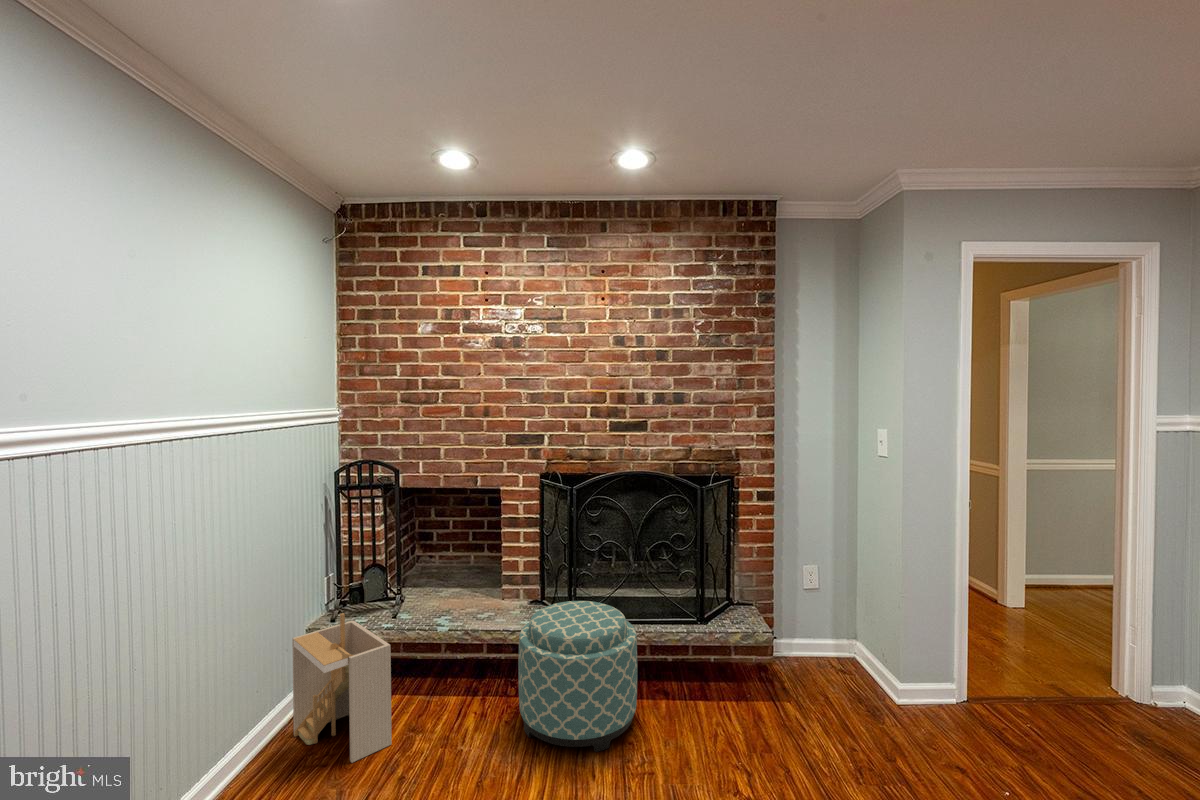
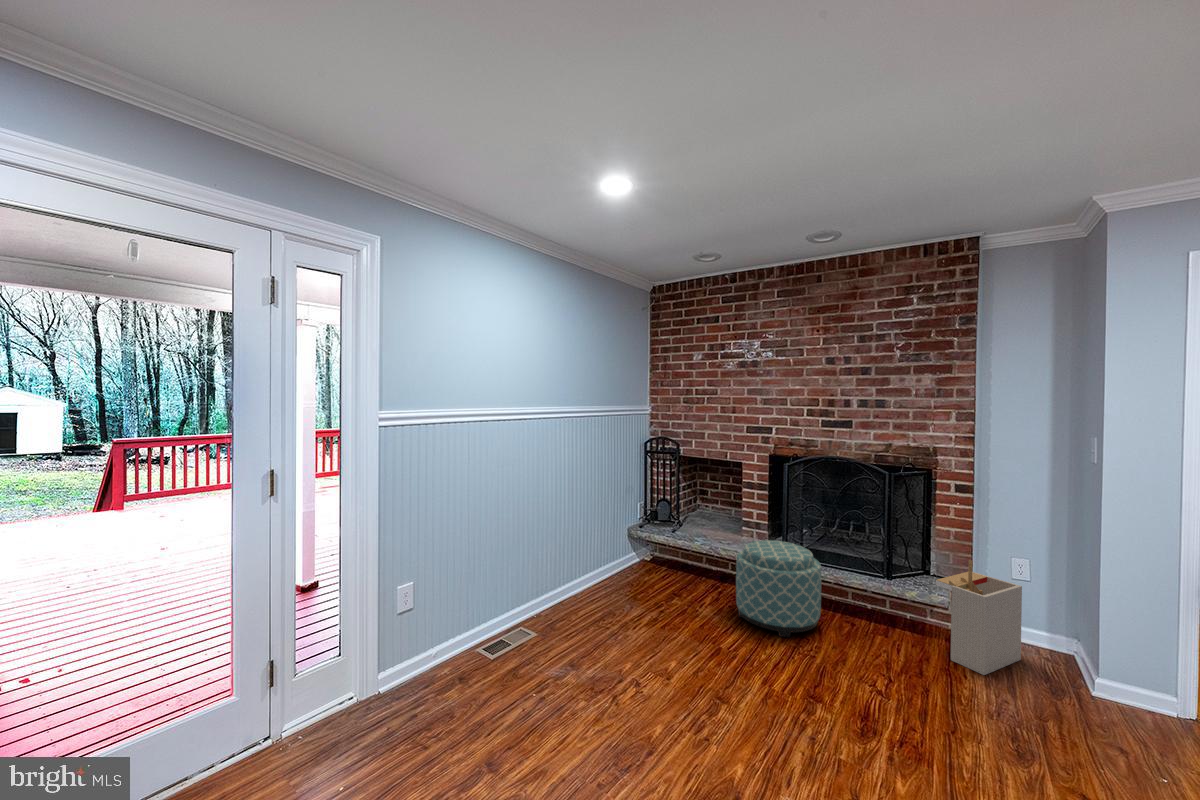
storage bin: present [292,613,392,763] -> present [936,560,1022,675]

